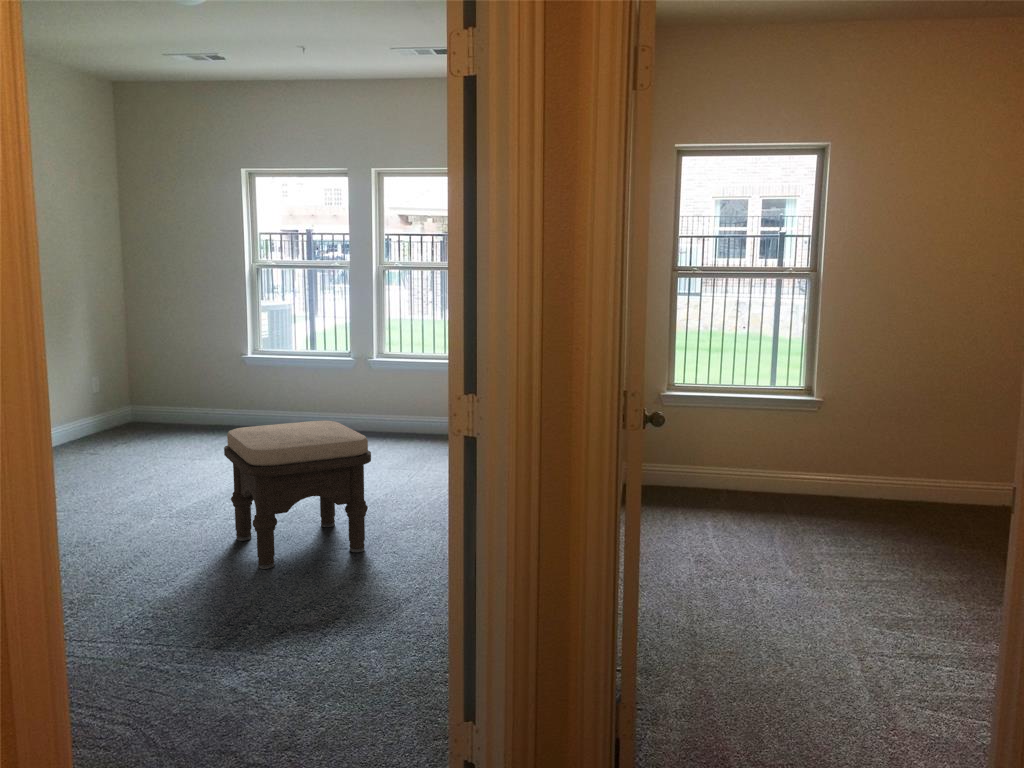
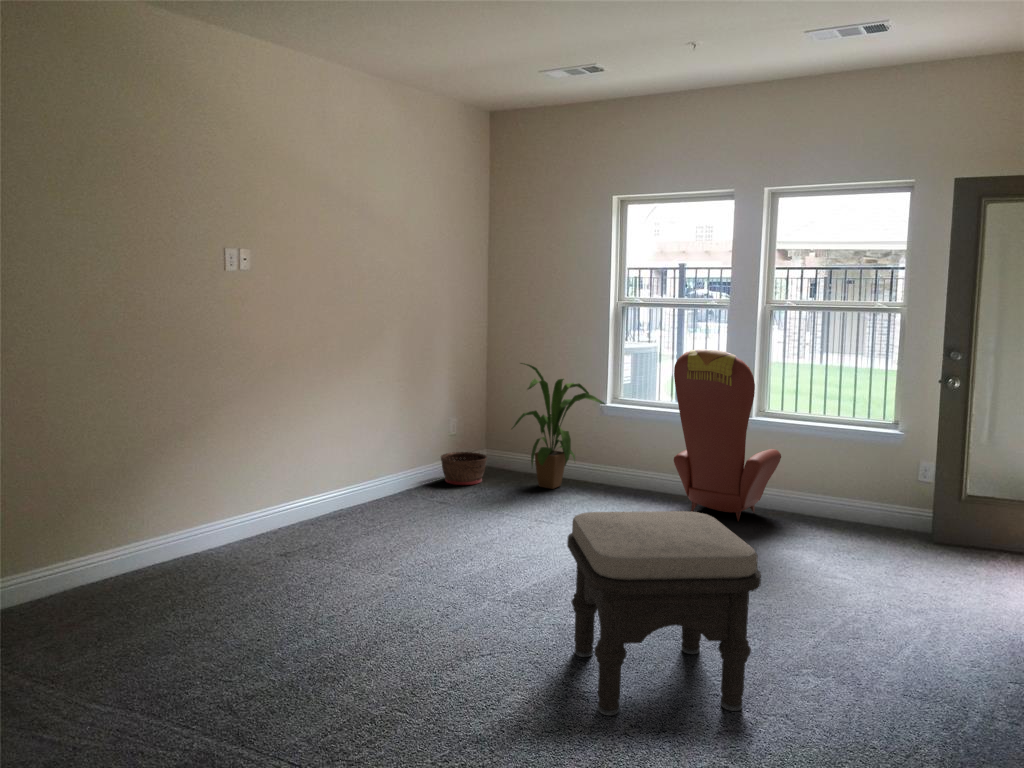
armchair: none [306,303,399,443] -> present [674,349,781,521]
house plant: none [157,322,249,436] -> present [513,363,605,489]
basket: none [85,410,134,441] -> present [441,452,487,485]

